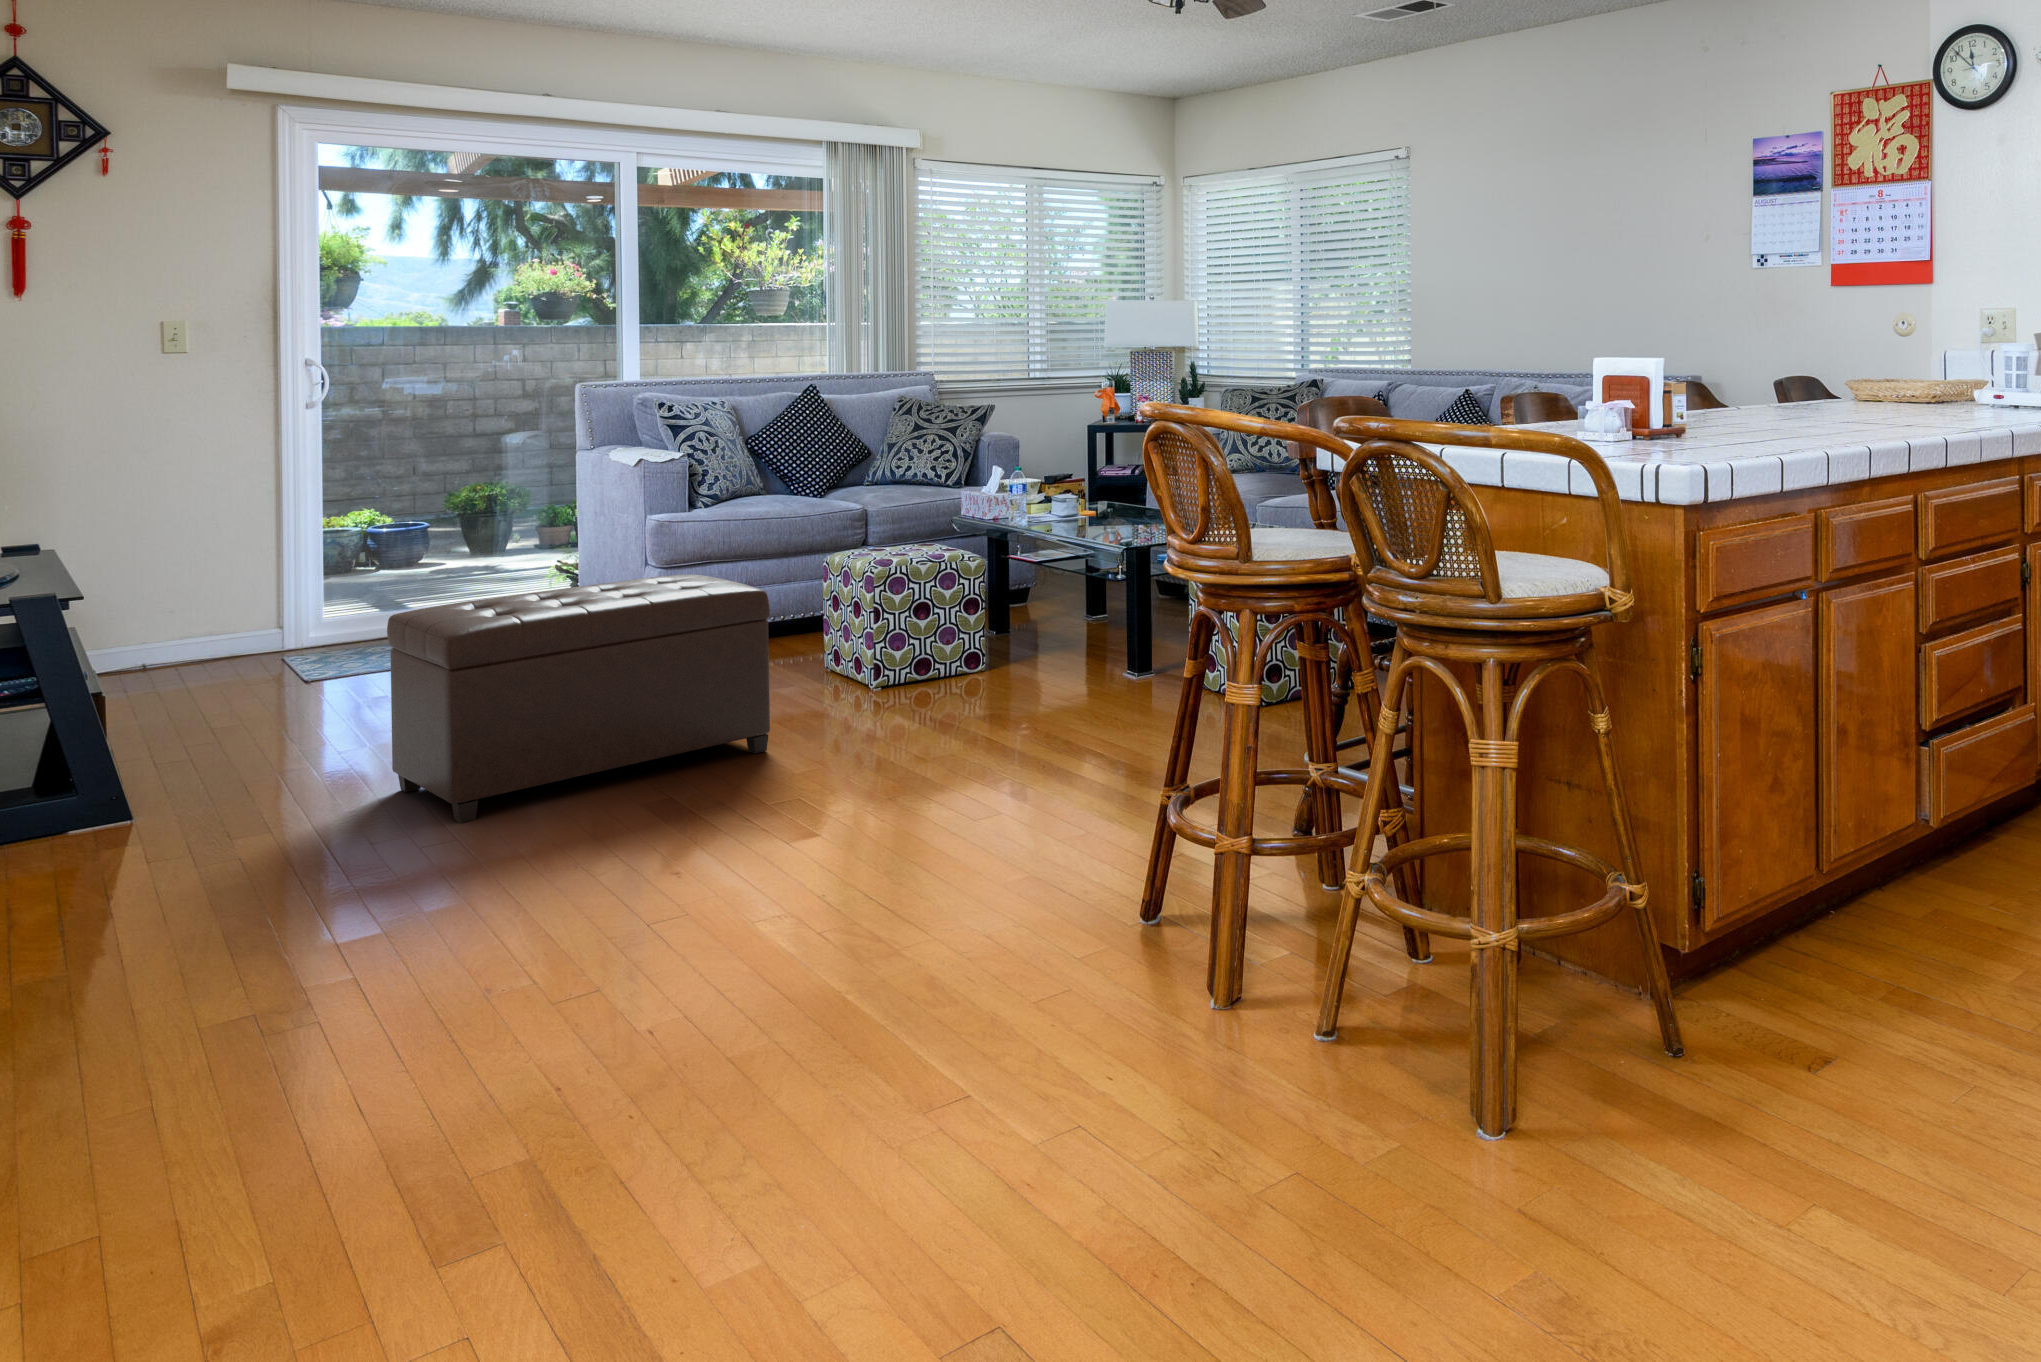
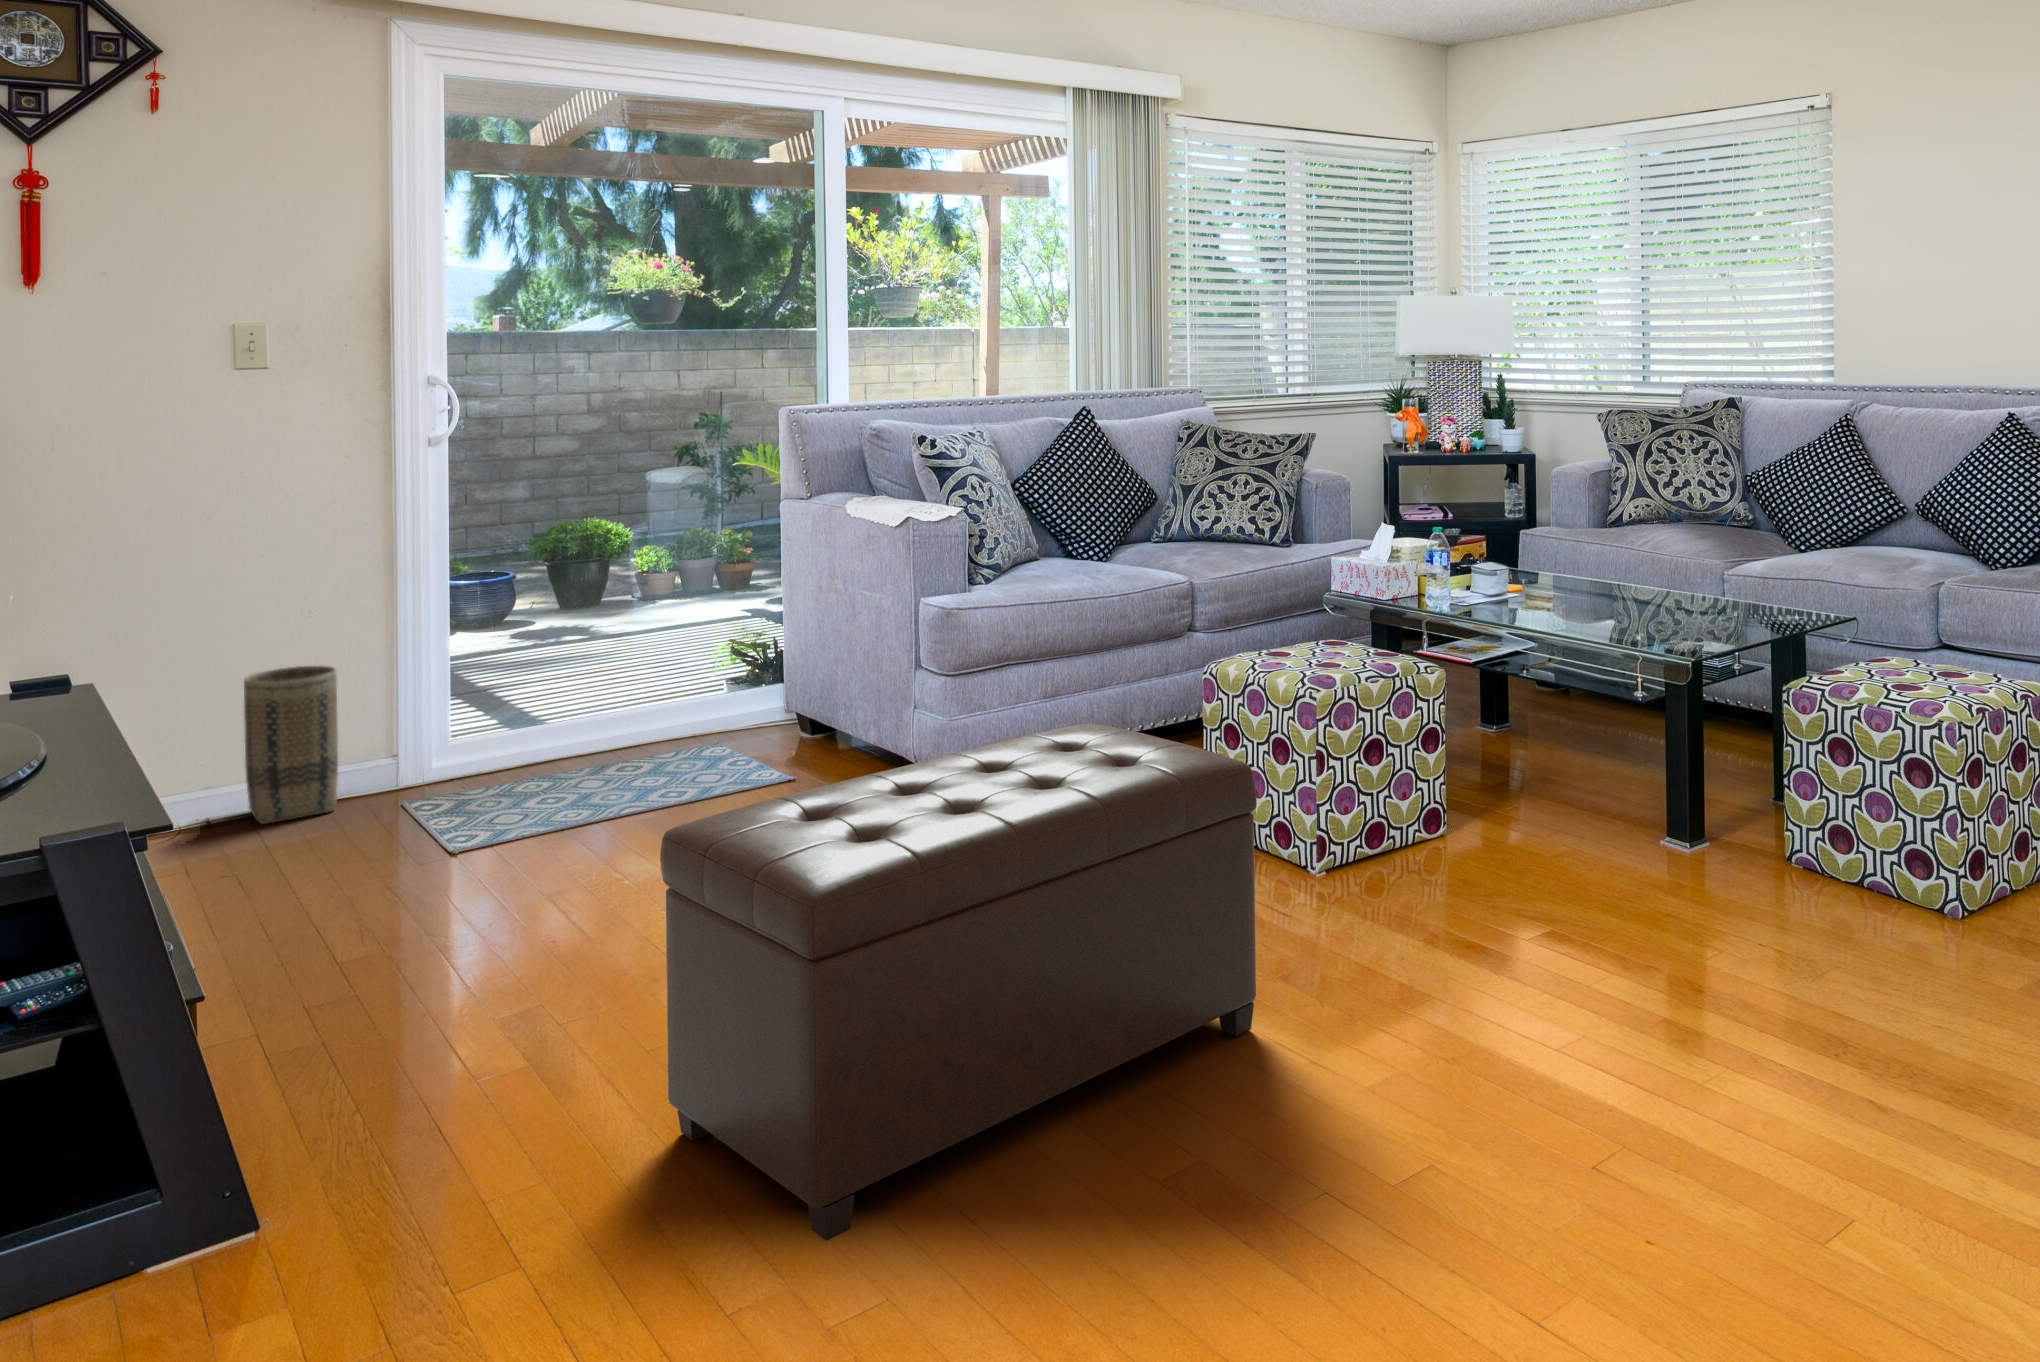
basket: none [169,562,236,668] -> present [244,666,338,824]

